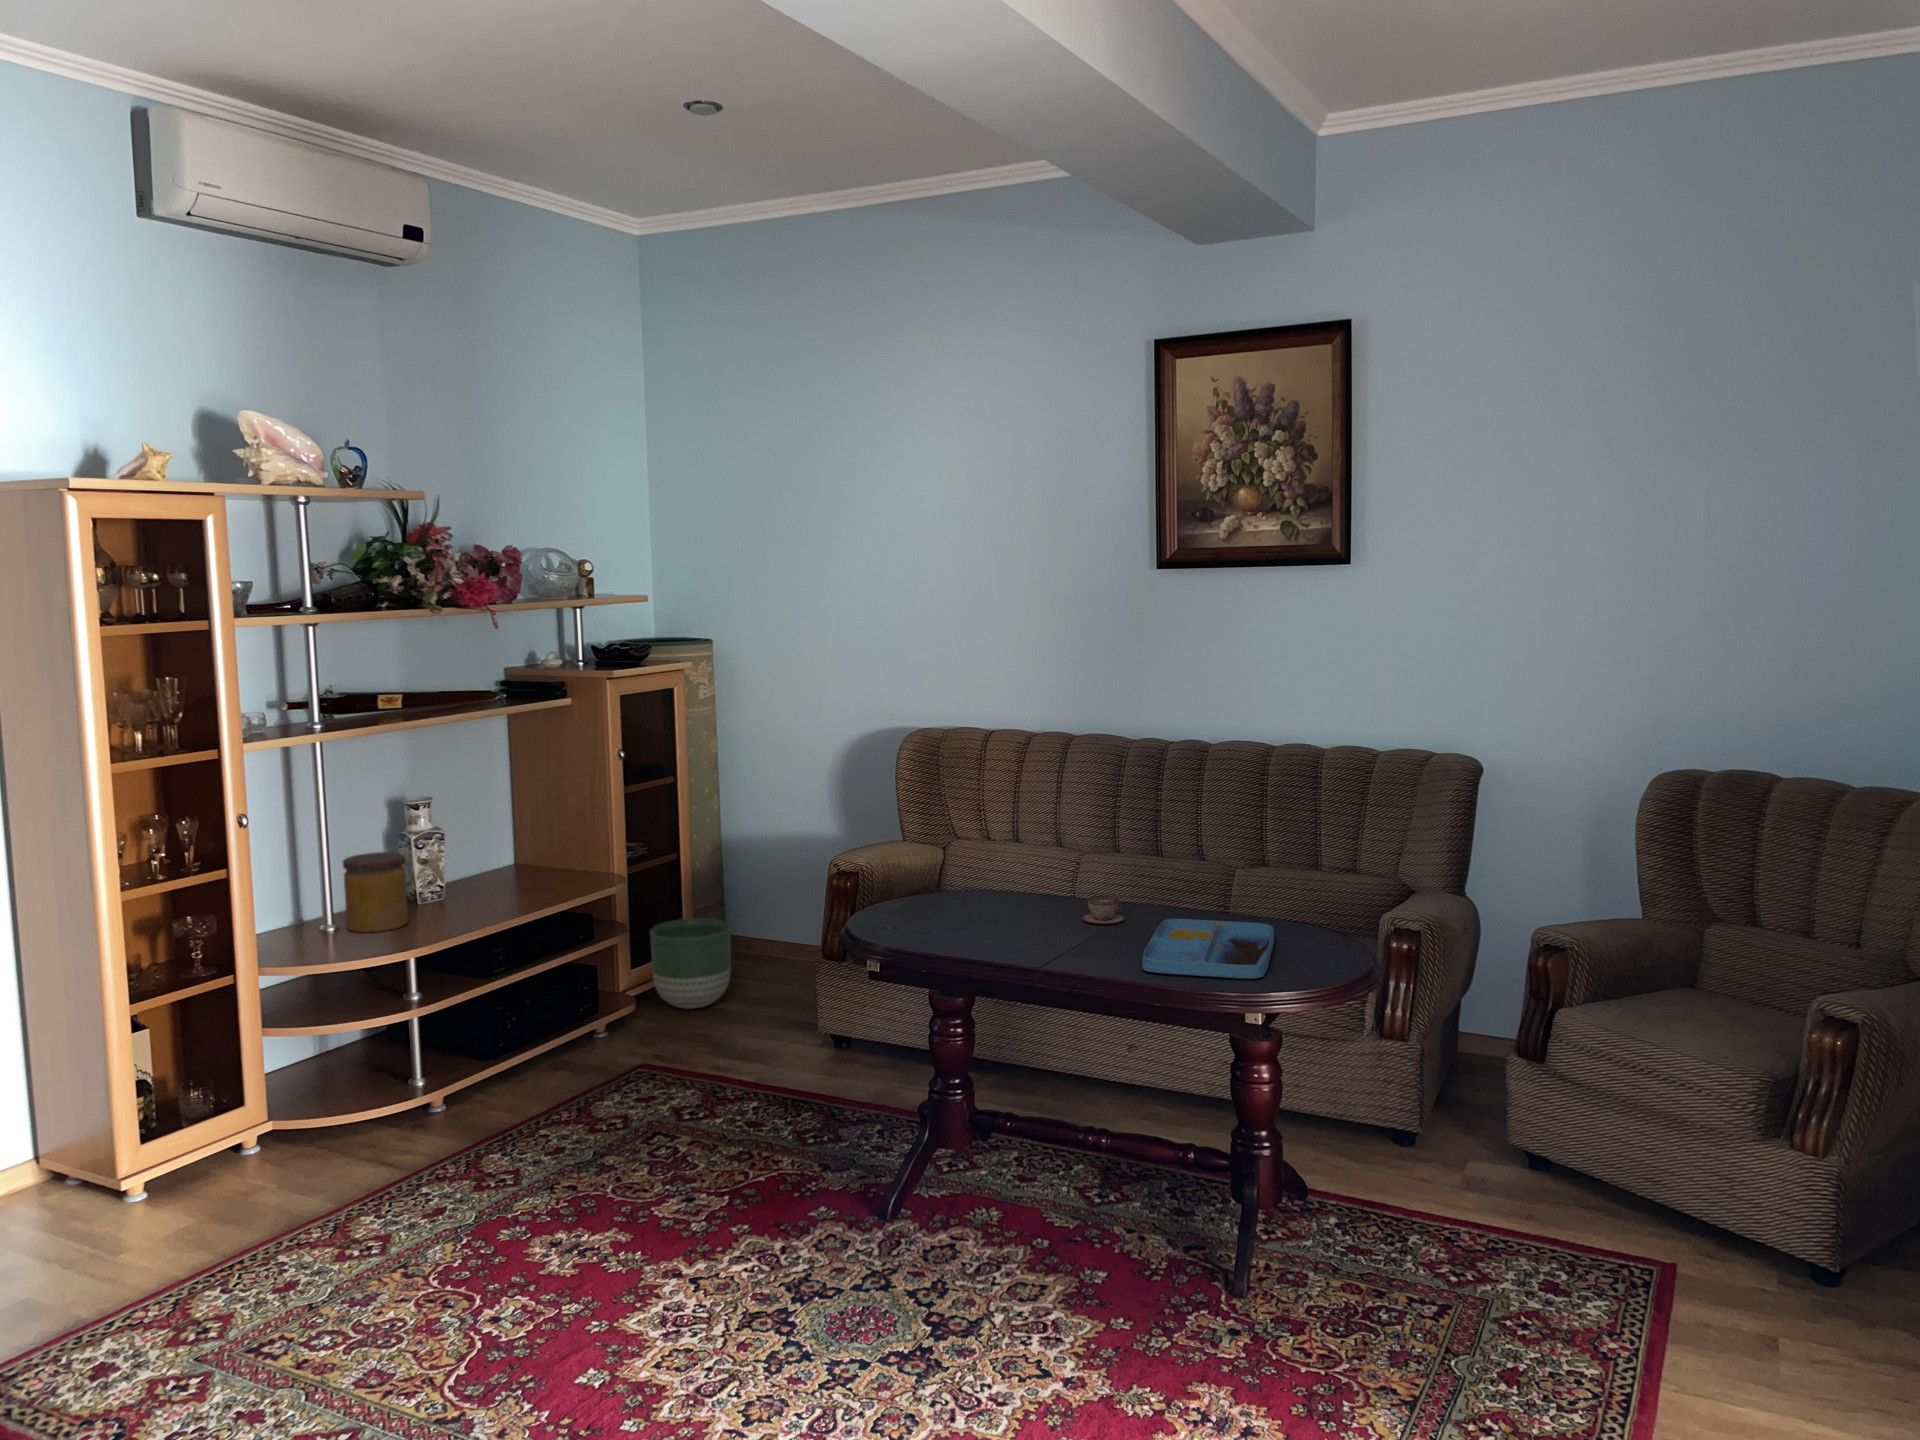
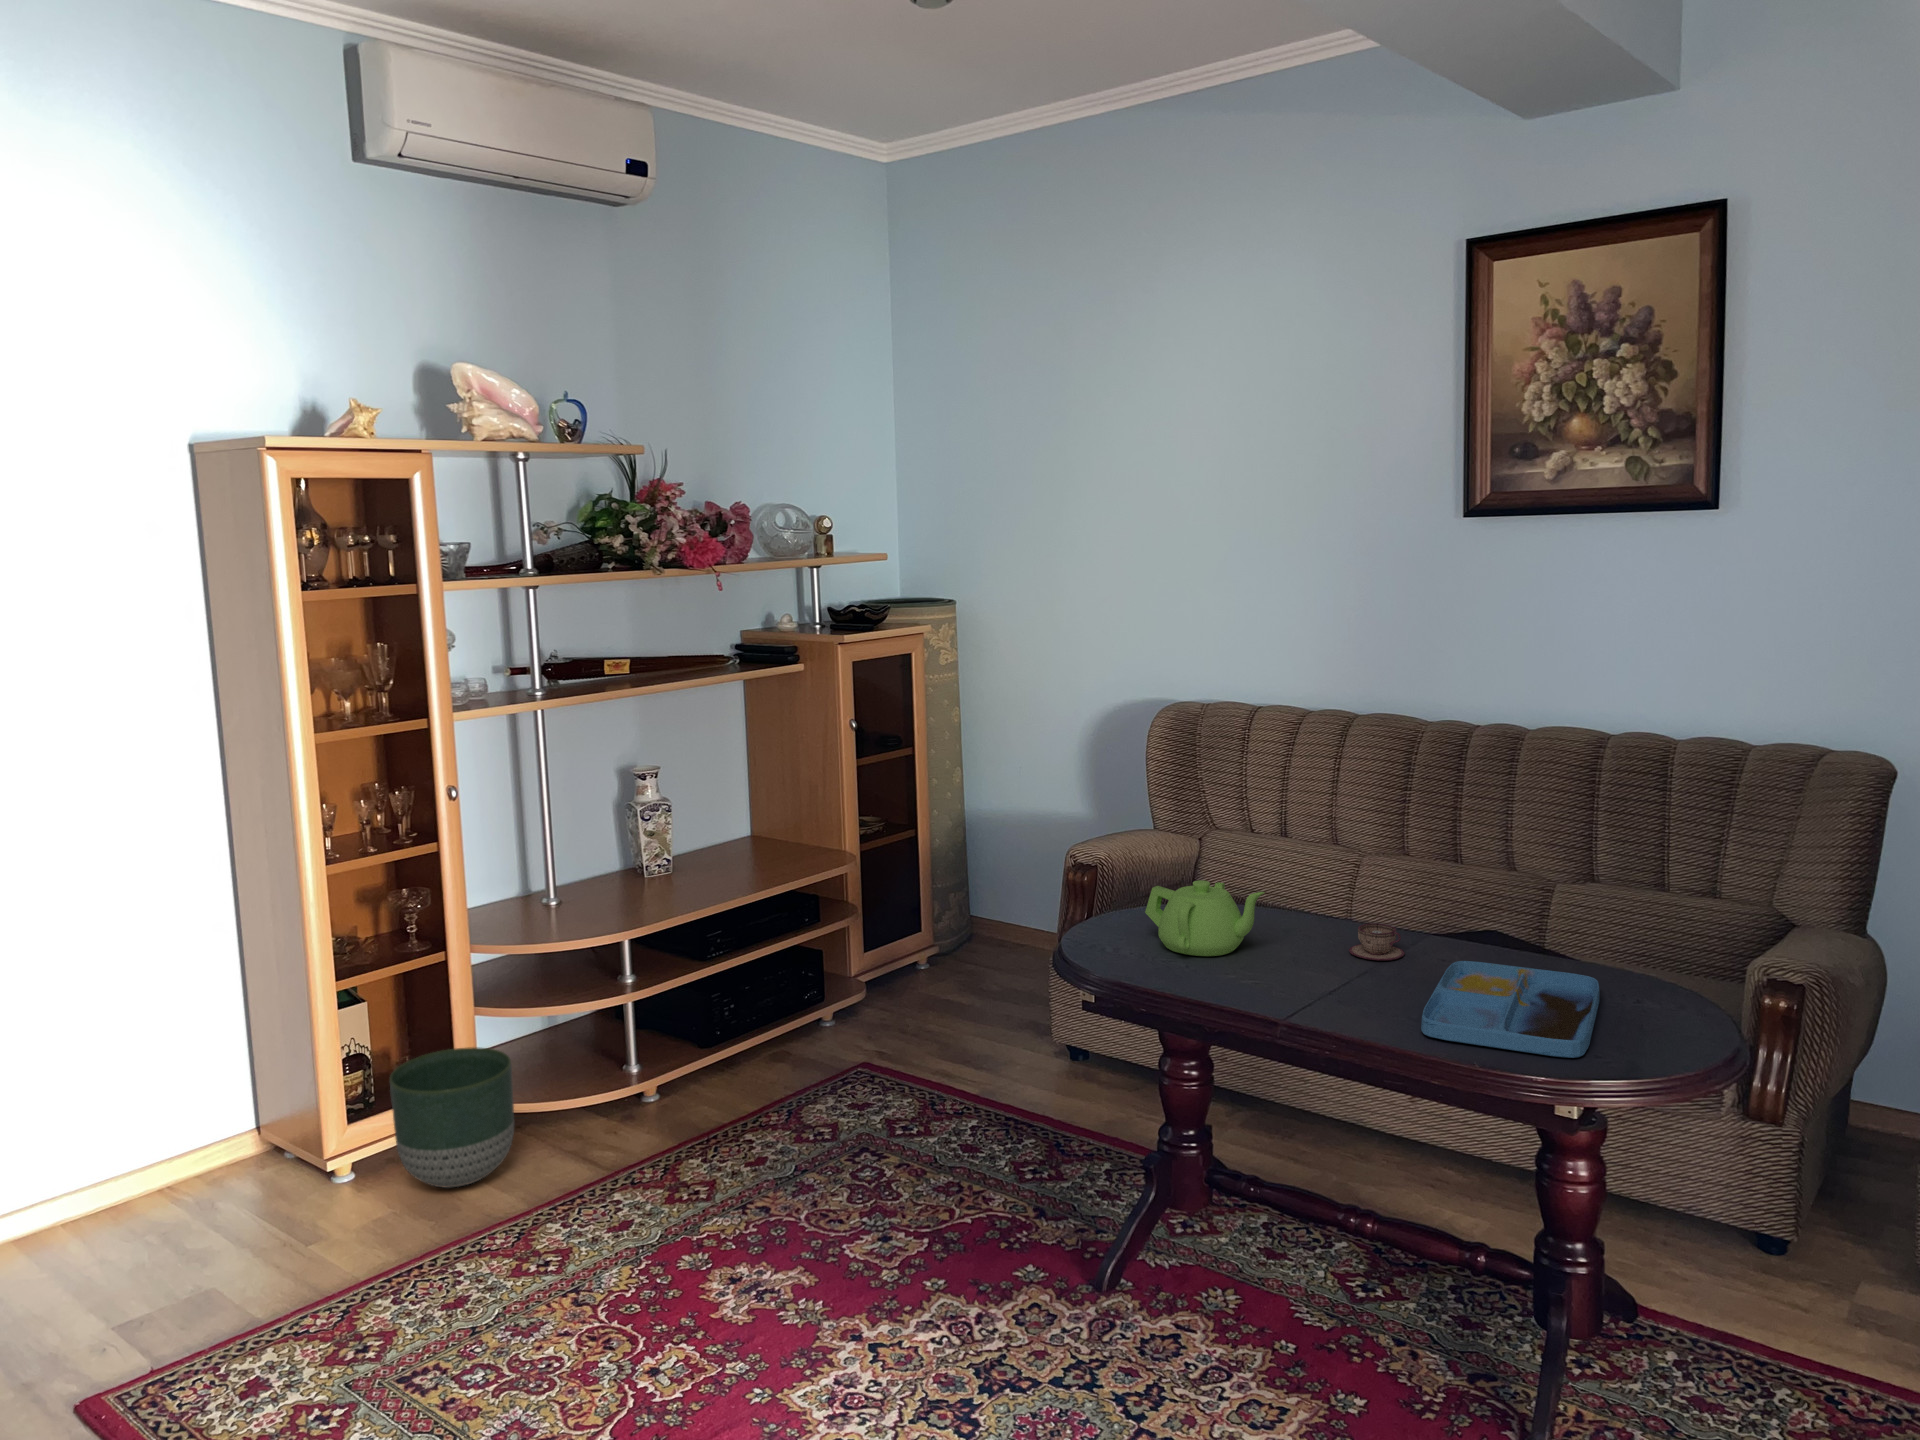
jar: present [343,852,408,933] -> none [562,825,628,909]
teapot: none [913,866,1013,929] -> present [1145,880,1265,956]
planter: present [651,918,731,1009] -> present [390,1048,514,1188]

